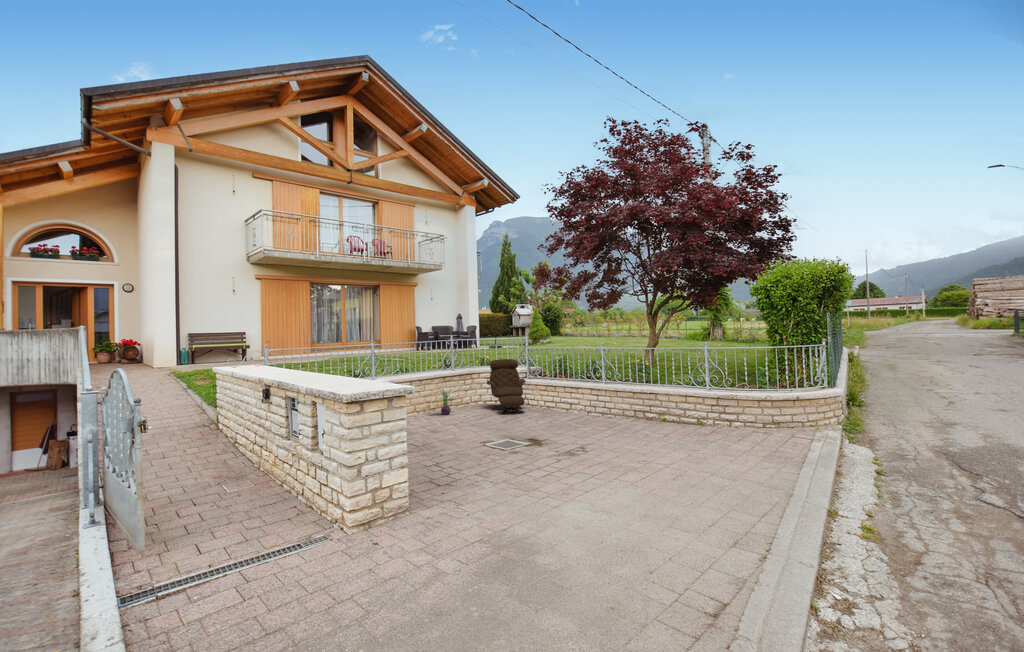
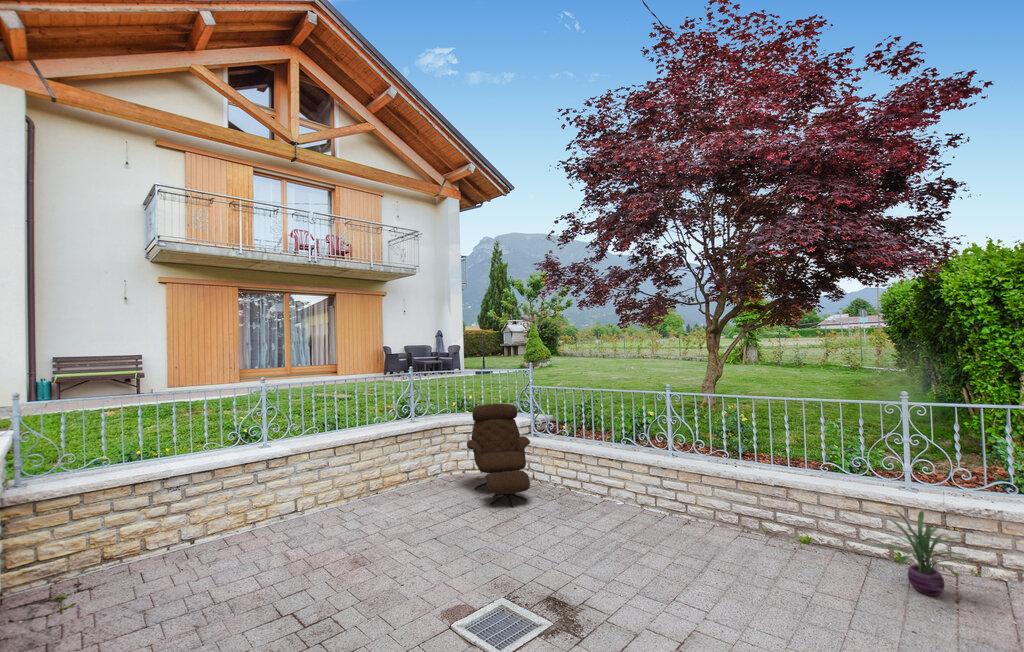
decorative plant: present [439,388,451,415] -> present [873,510,967,596]

